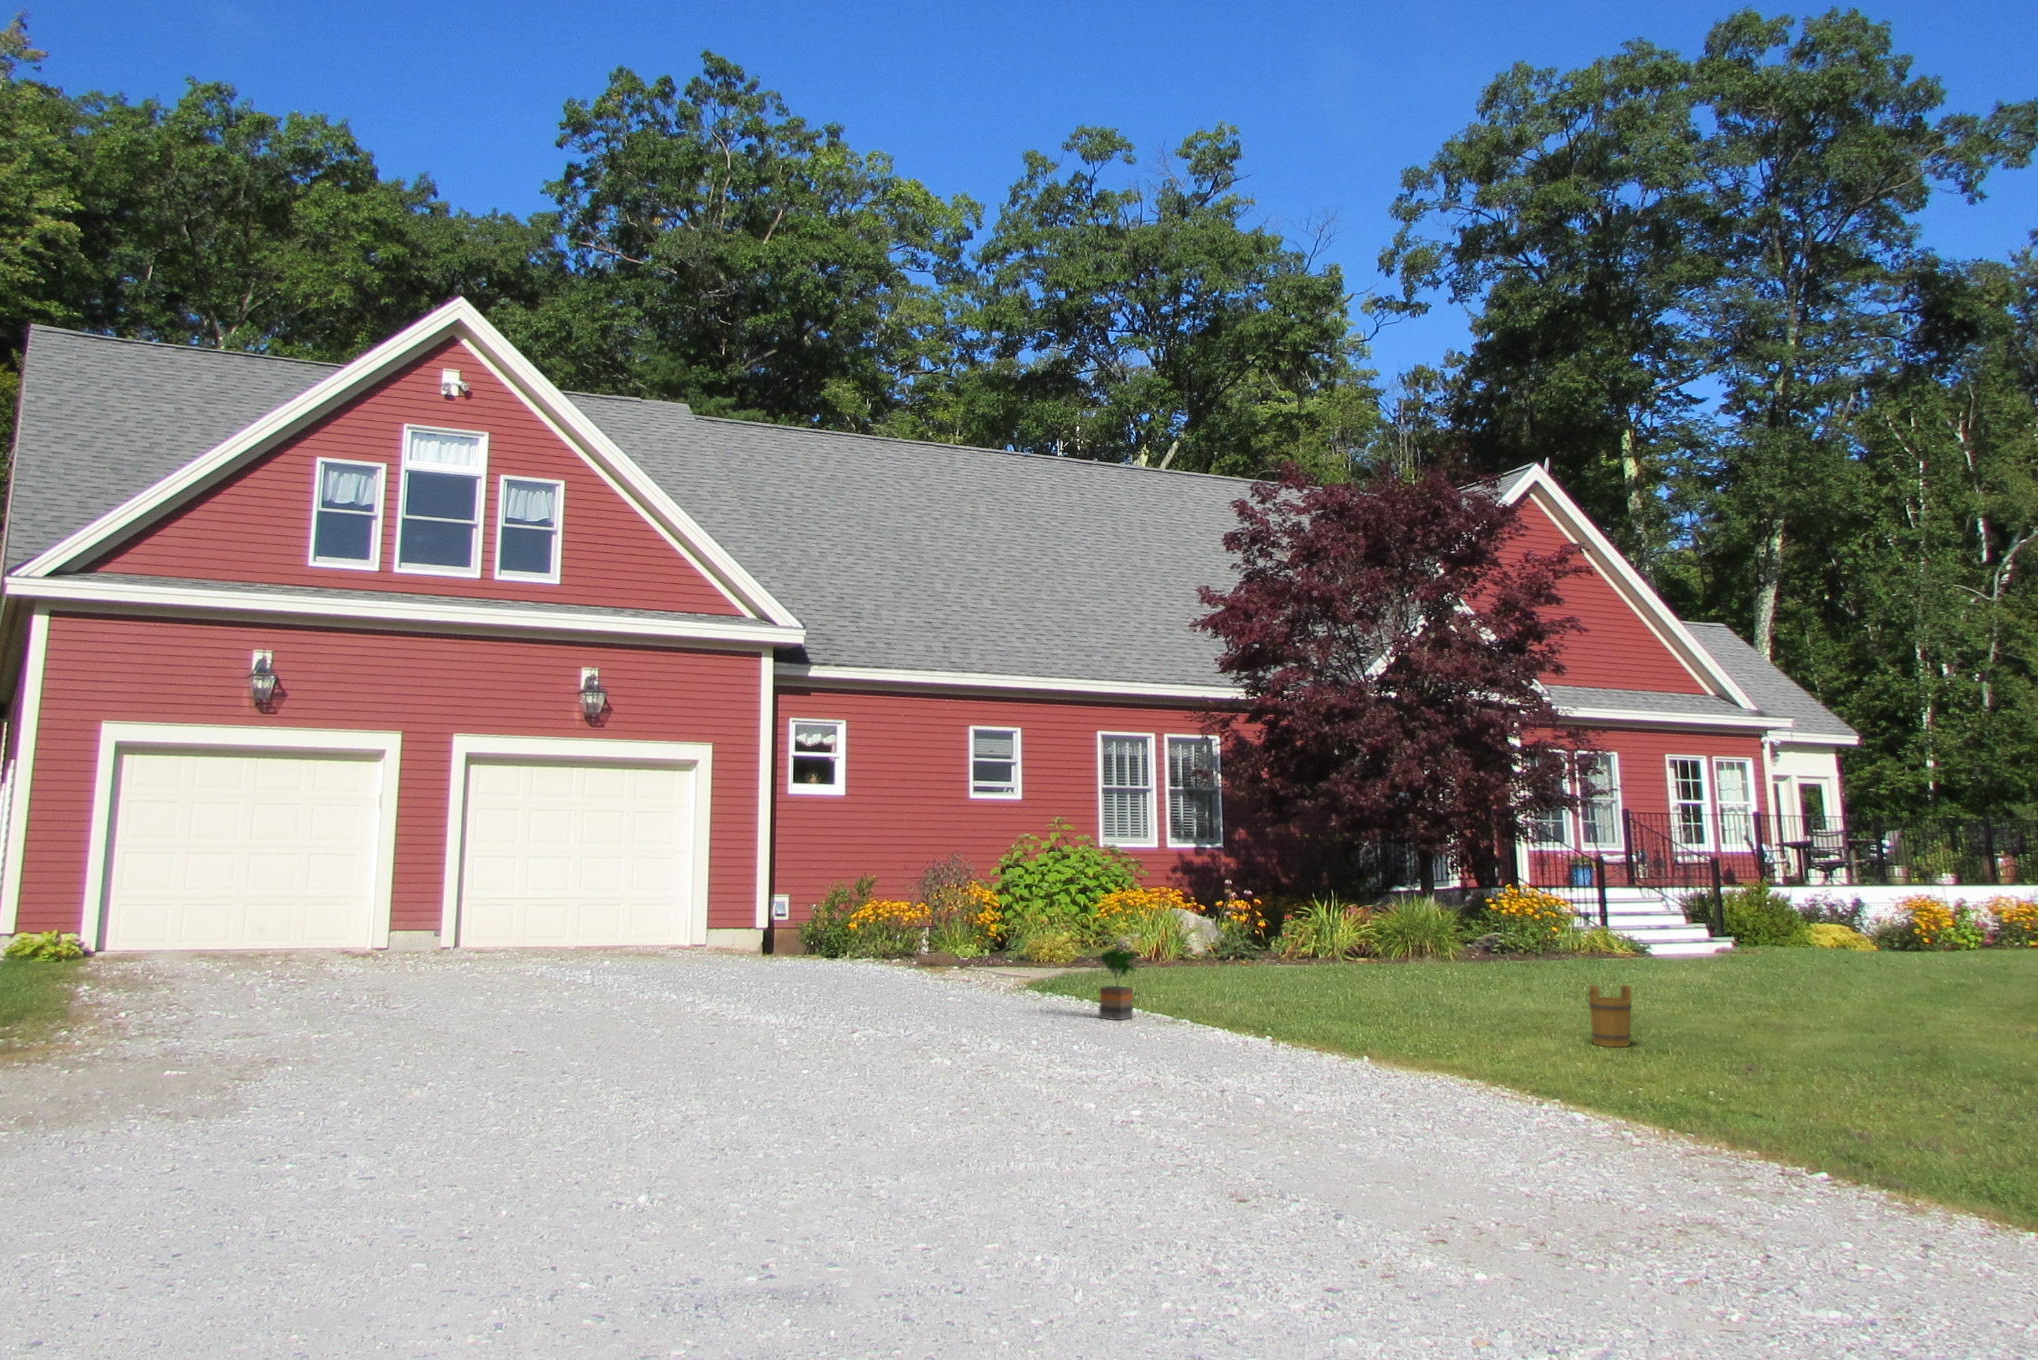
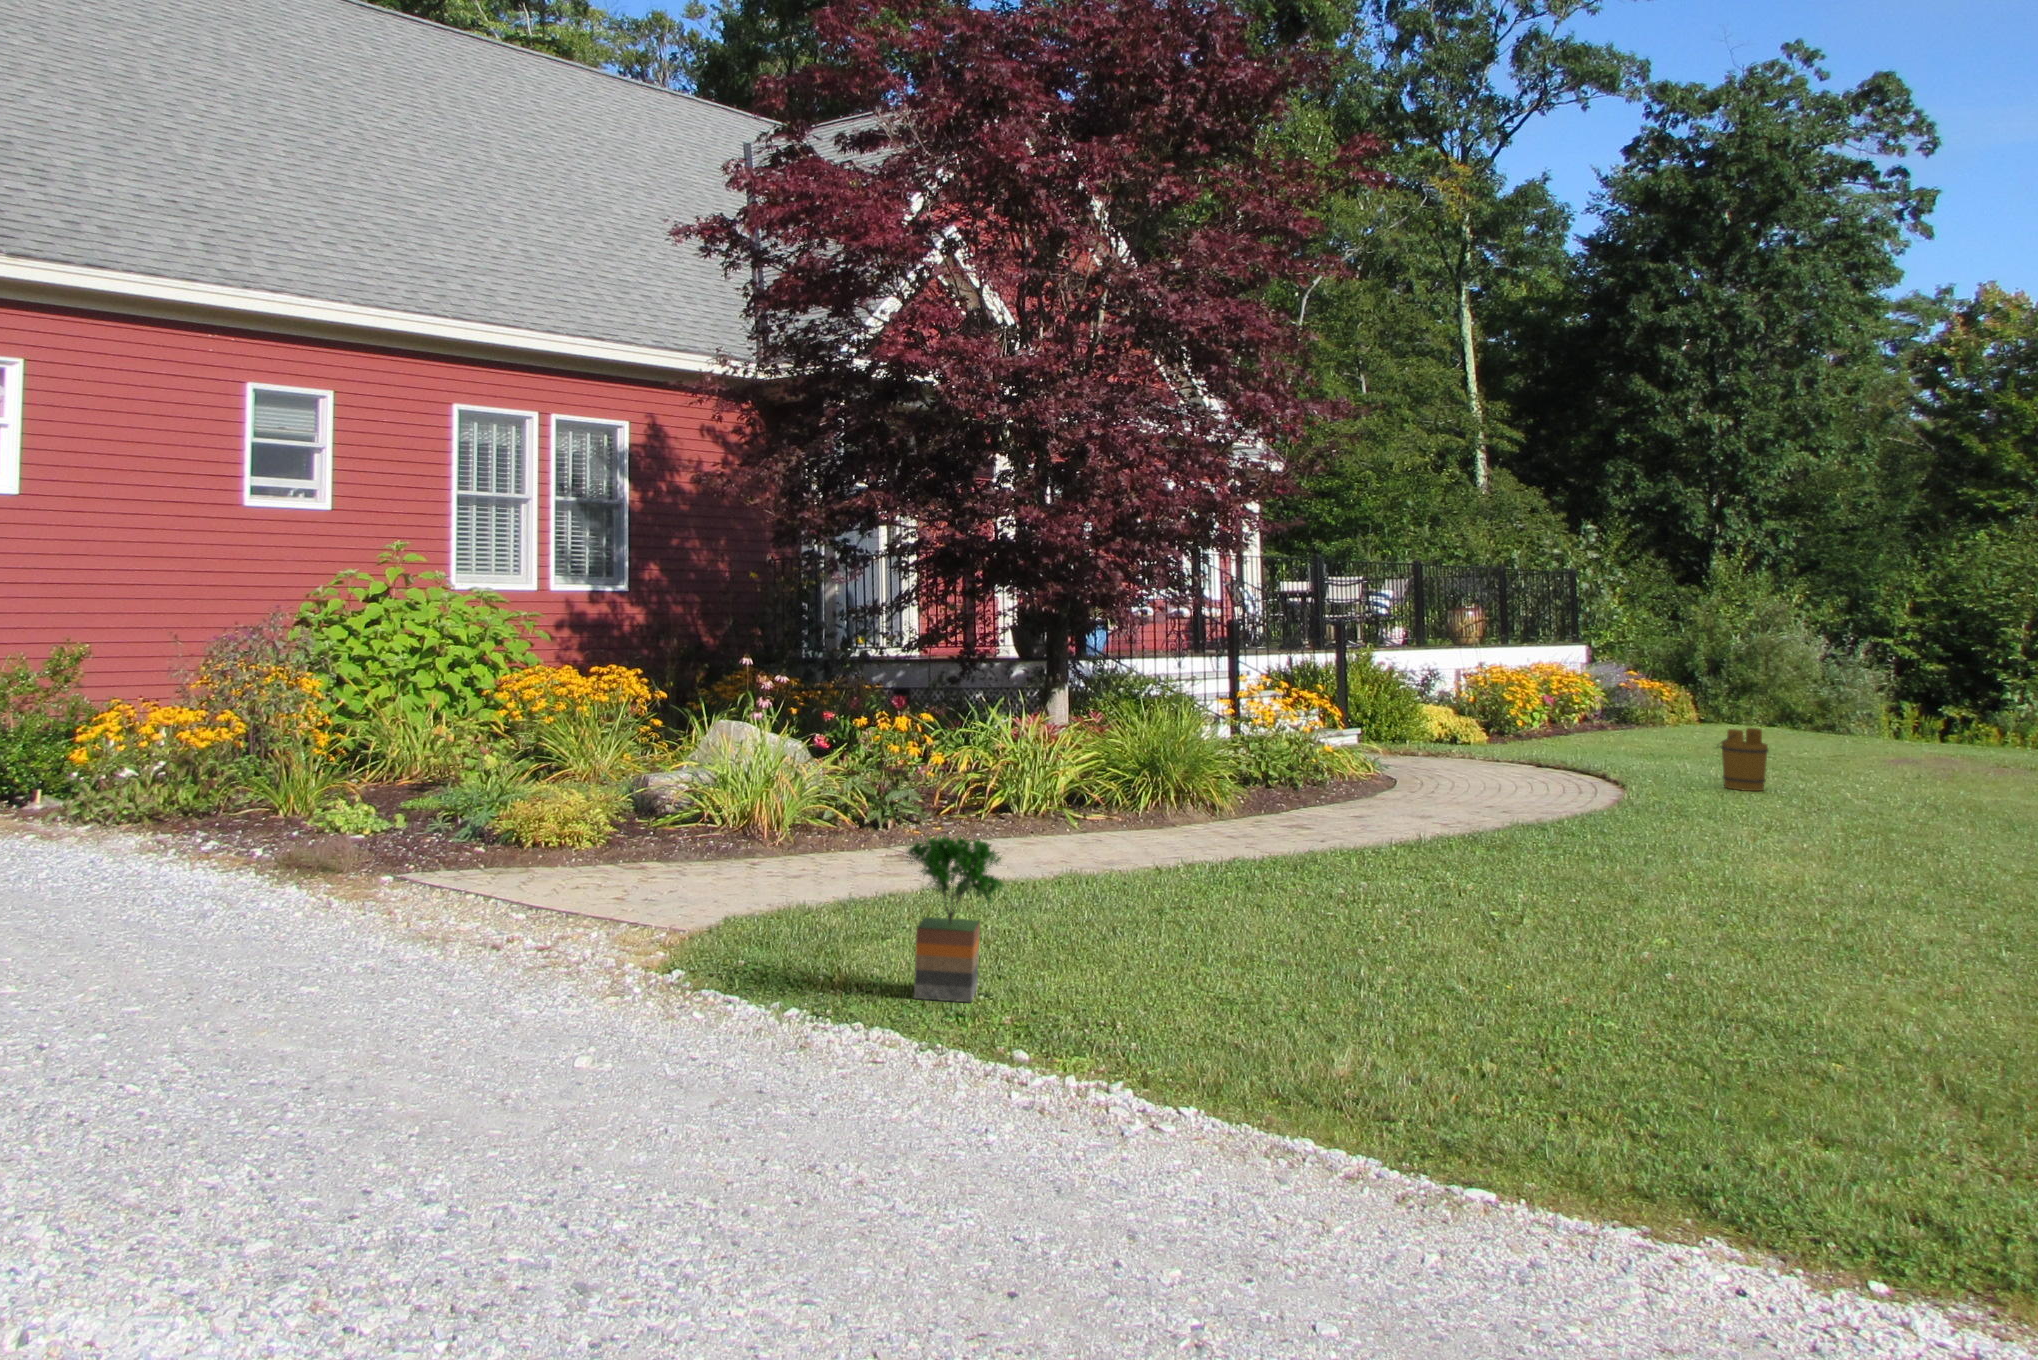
bucket: present [1588,985,1632,1047] -> present [1720,728,1768,791]

